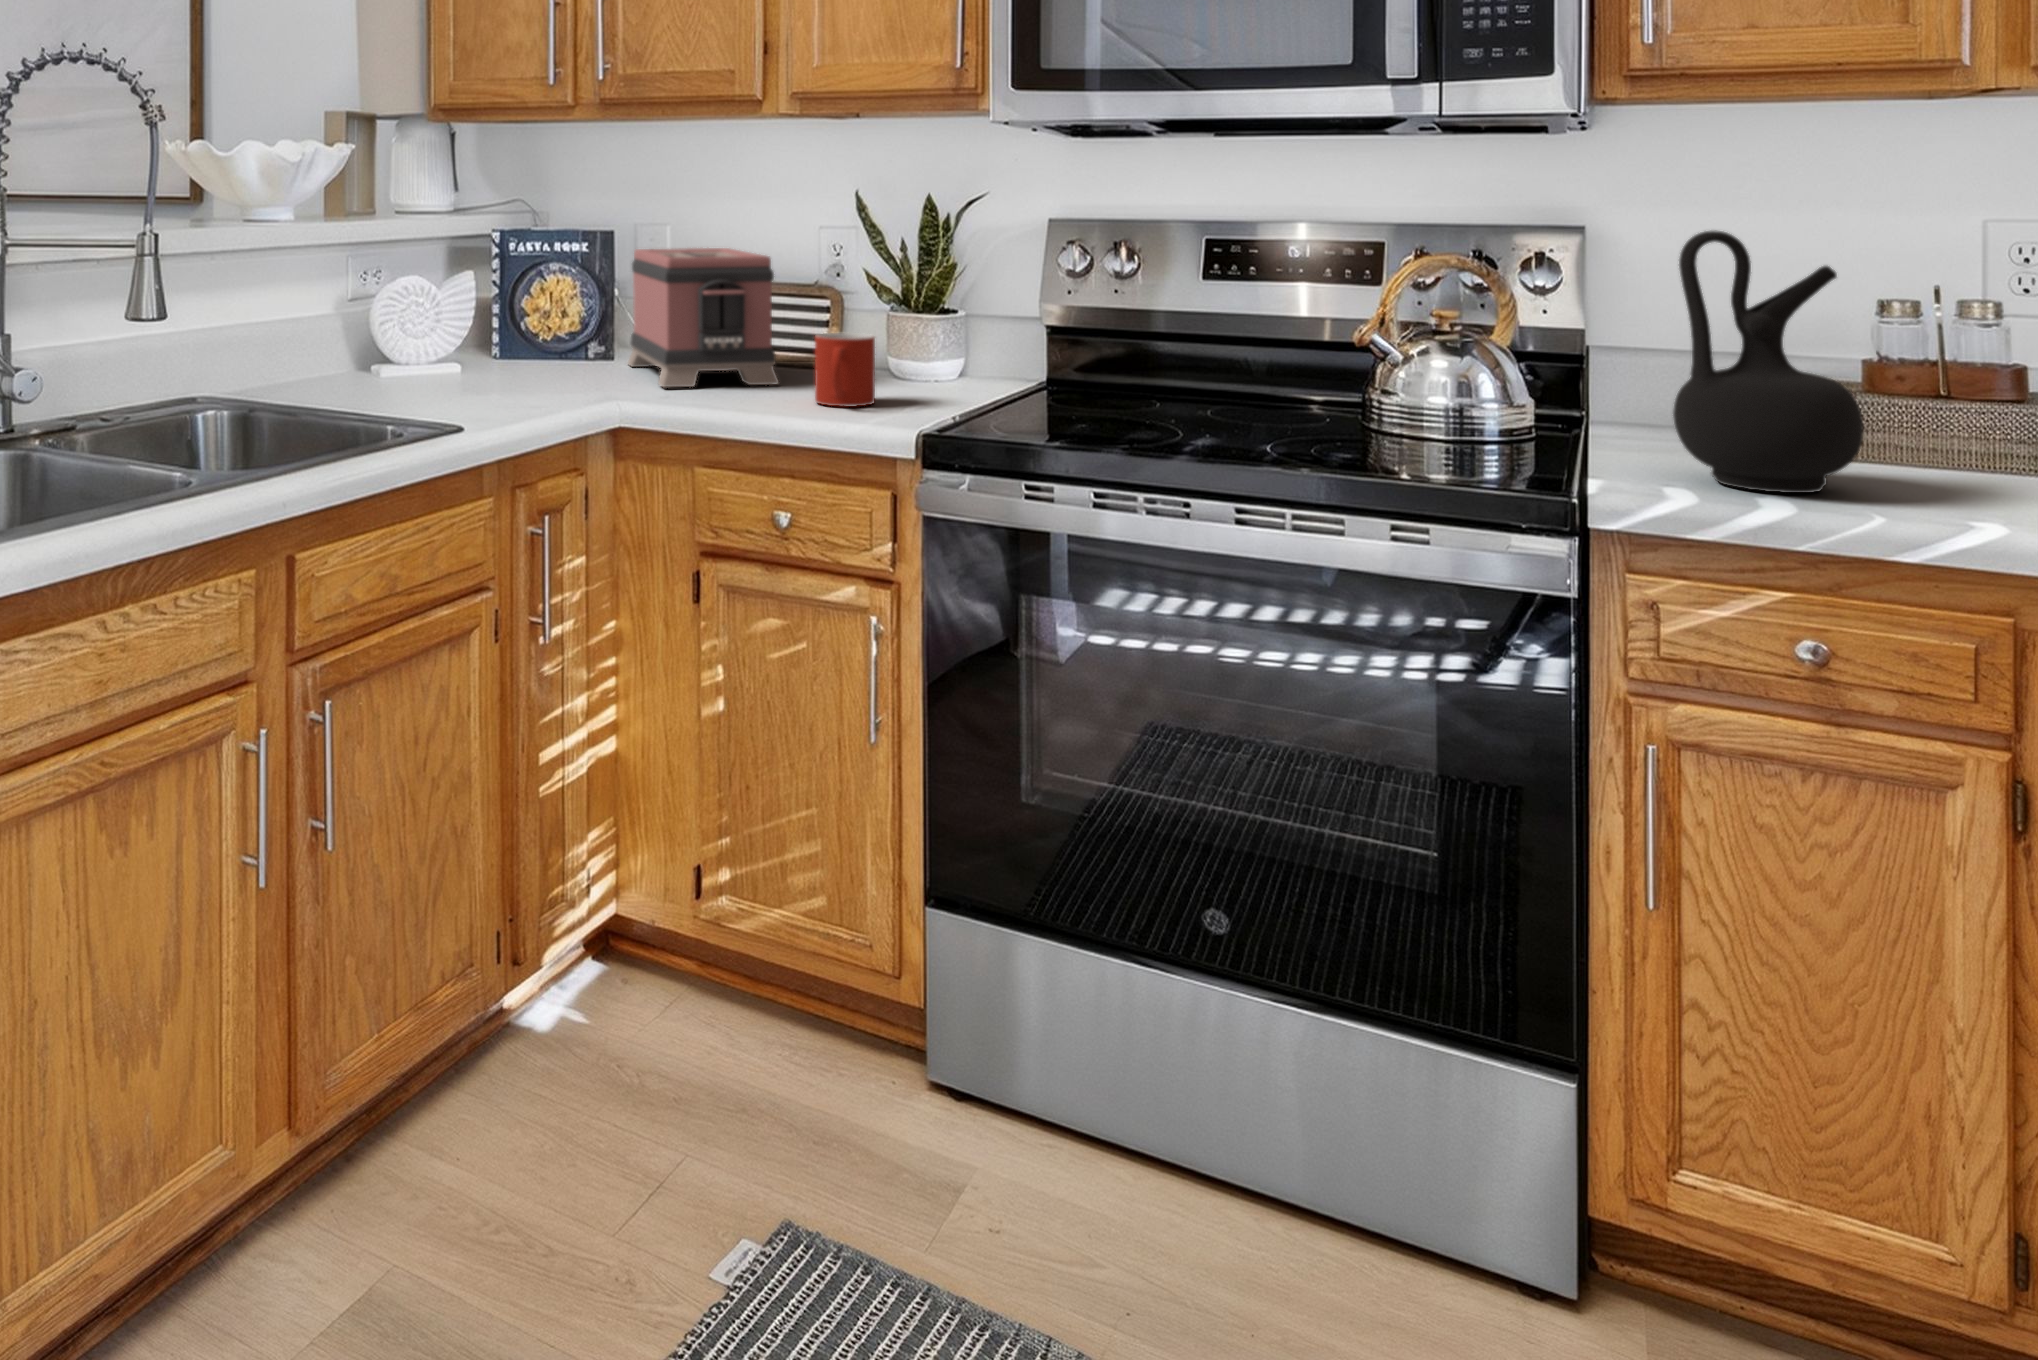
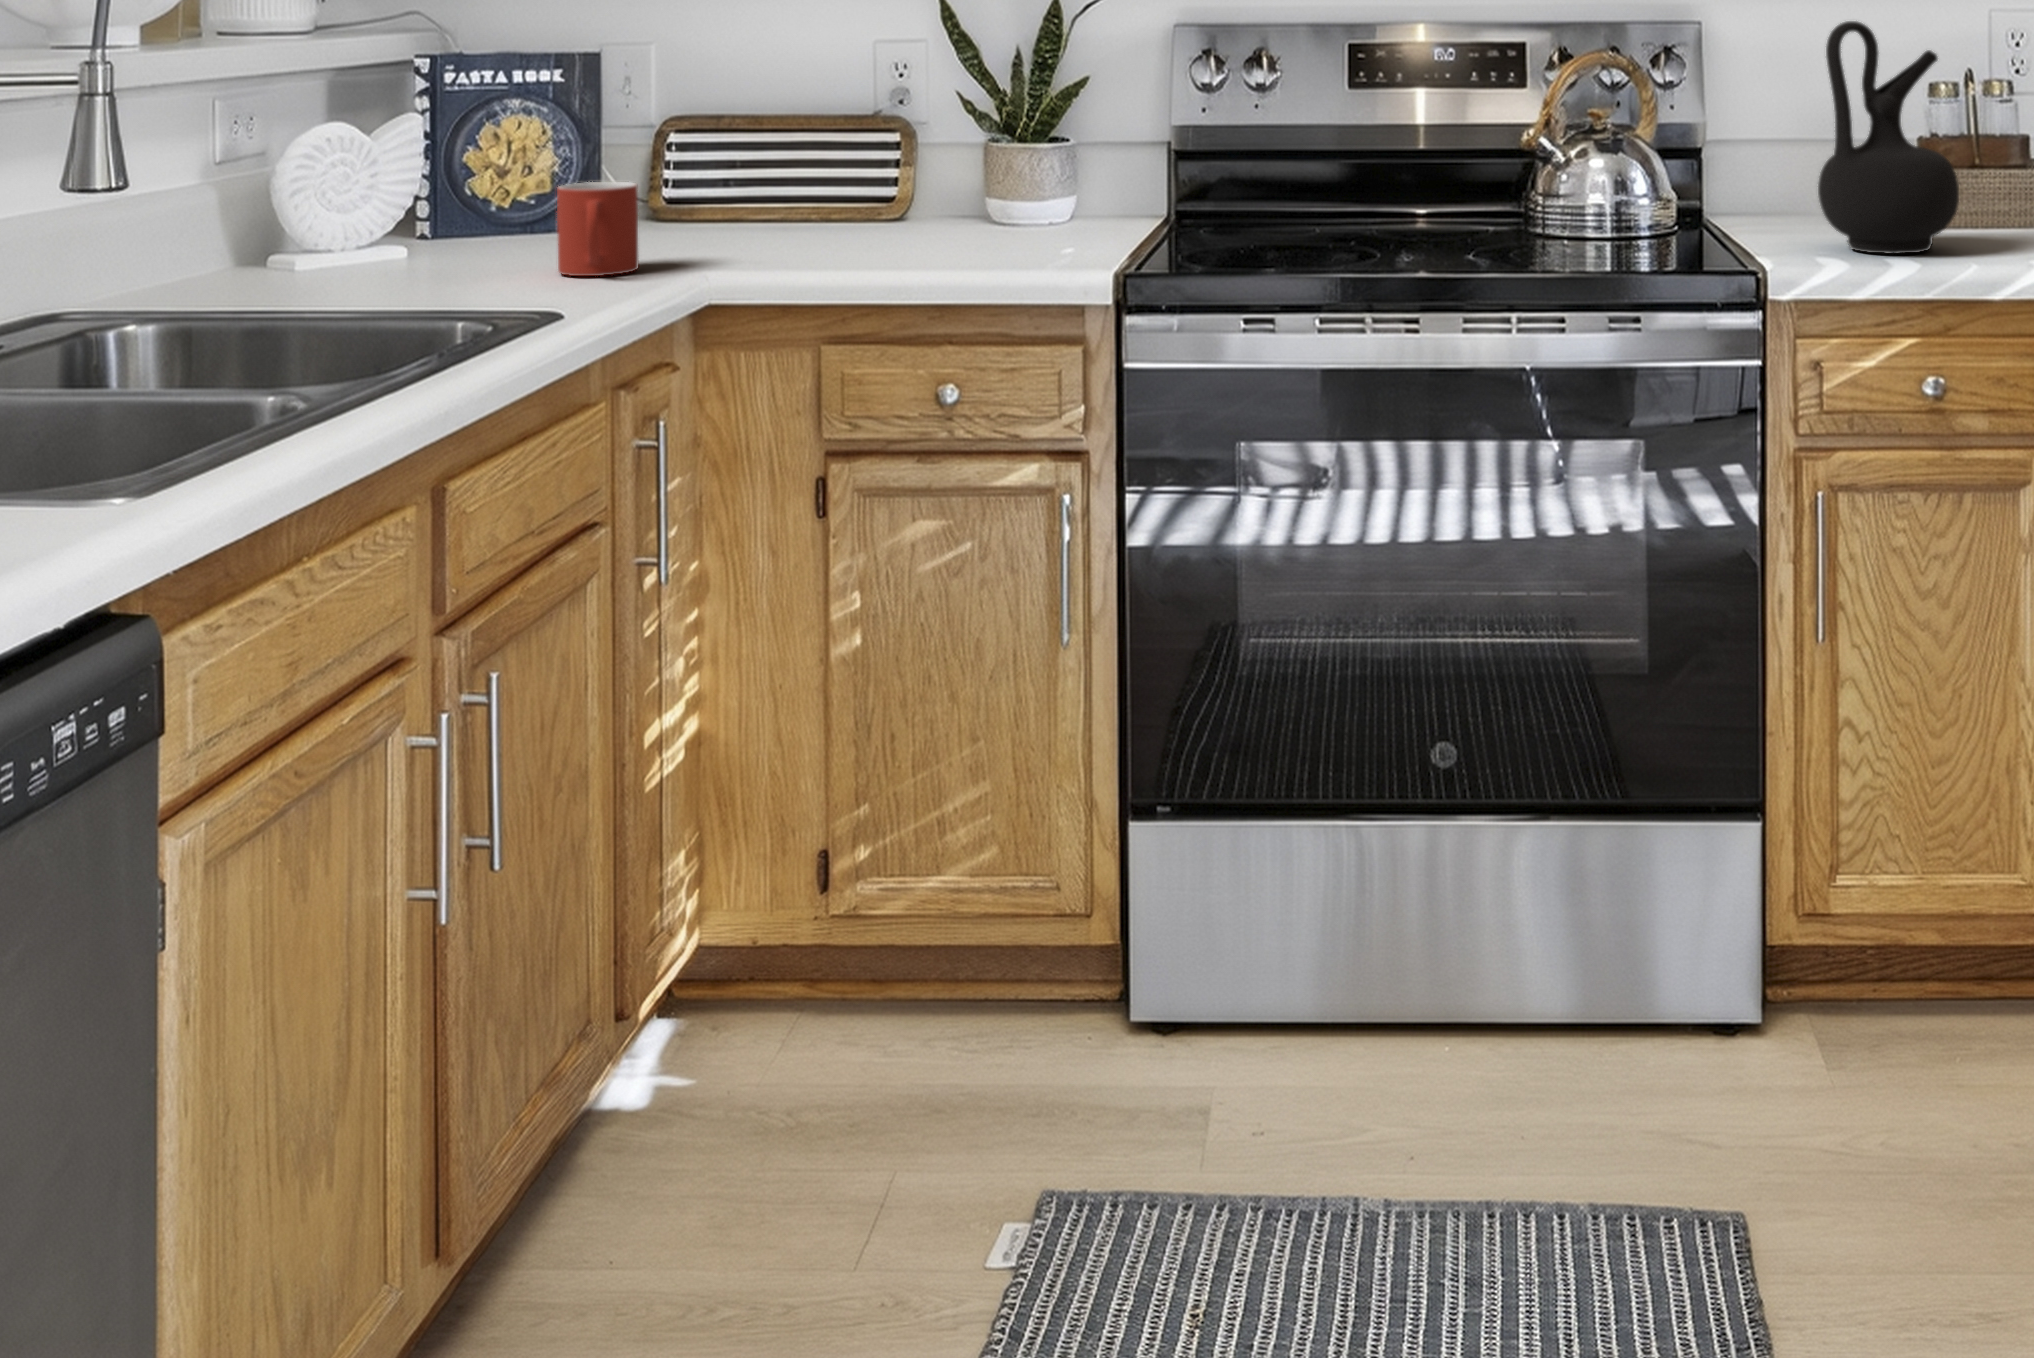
toaster: present [628,248,779,387] -> none [628,69,874,250]
mug: present [815,333,875,407] -> present [557,182,639,276]

